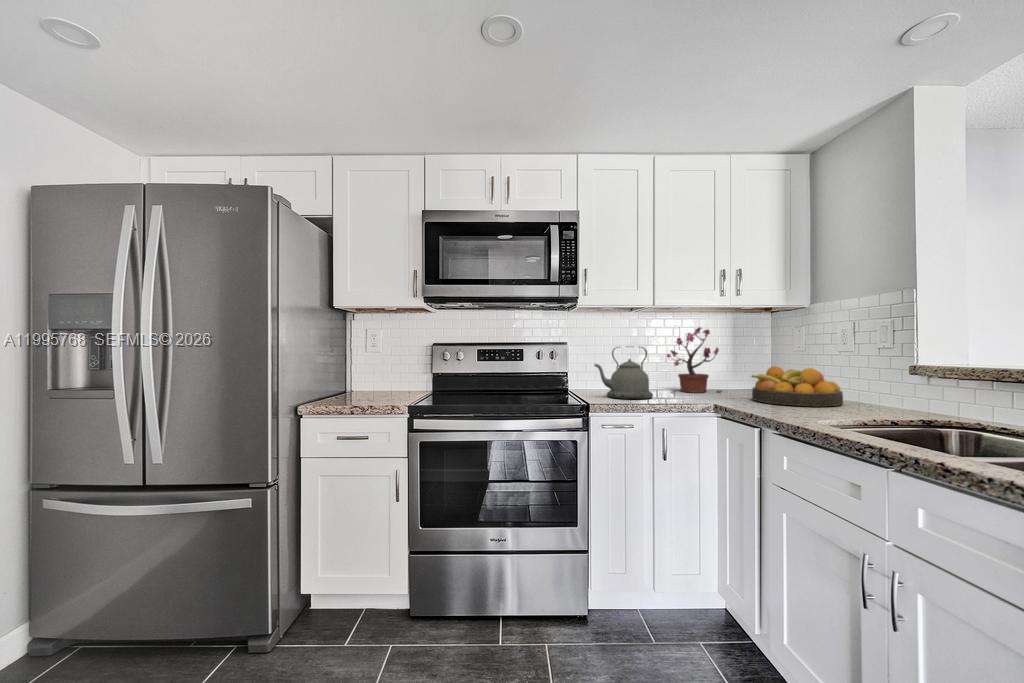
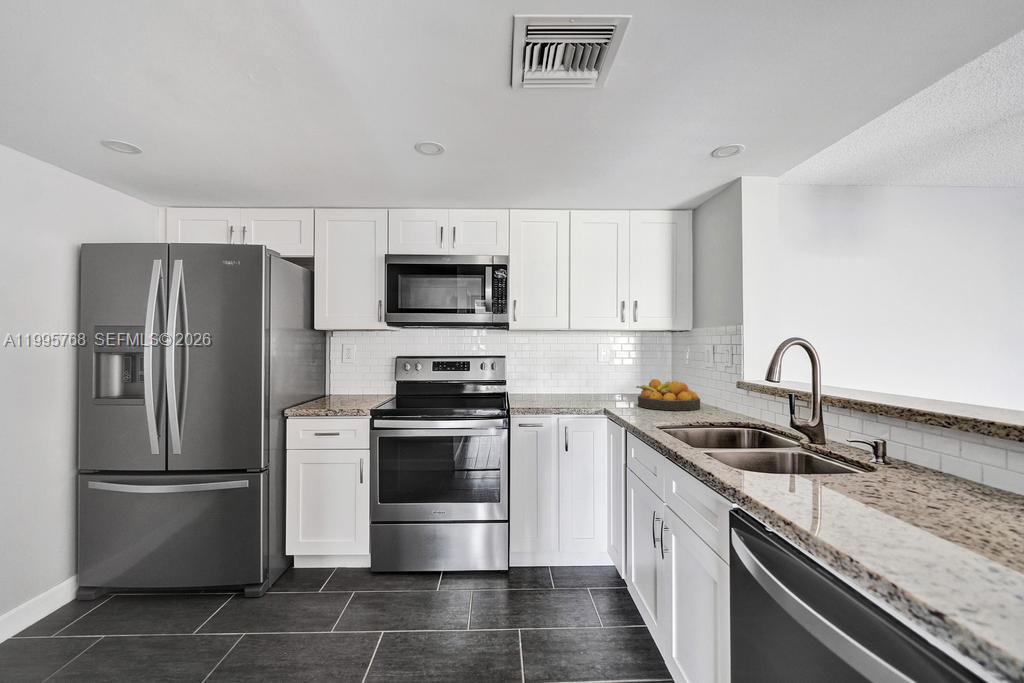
potted plant: present [667,328,722,393] -> none [583,347,624,399]
kettle: present [594,347,653,399] -> none [519,363,565,404]

